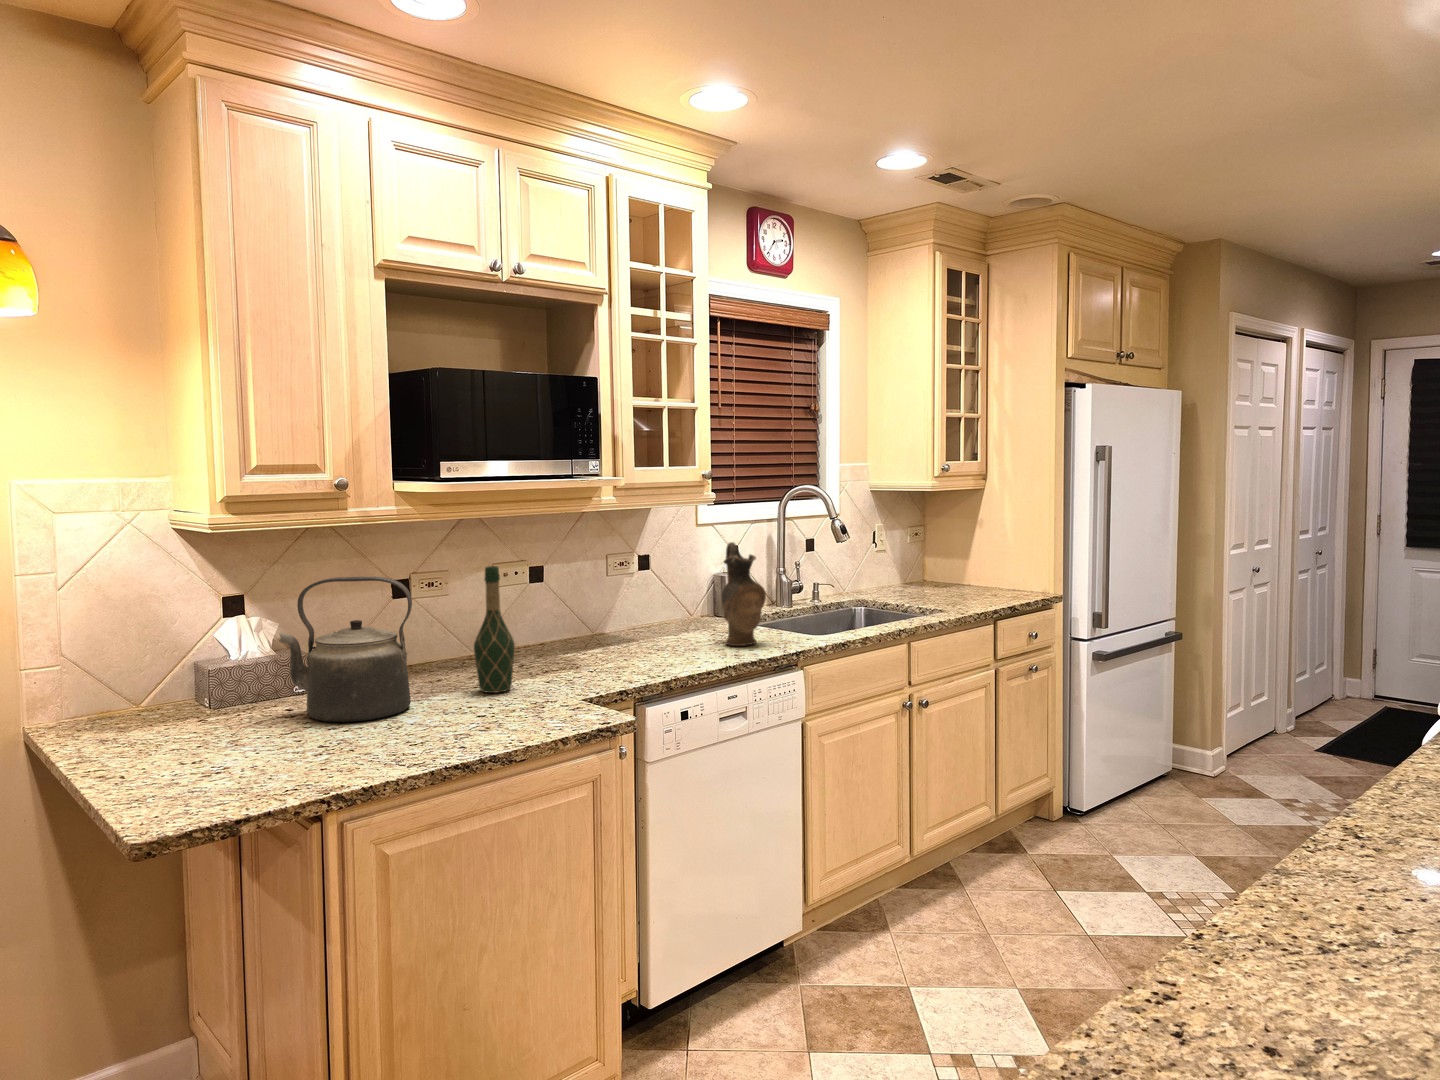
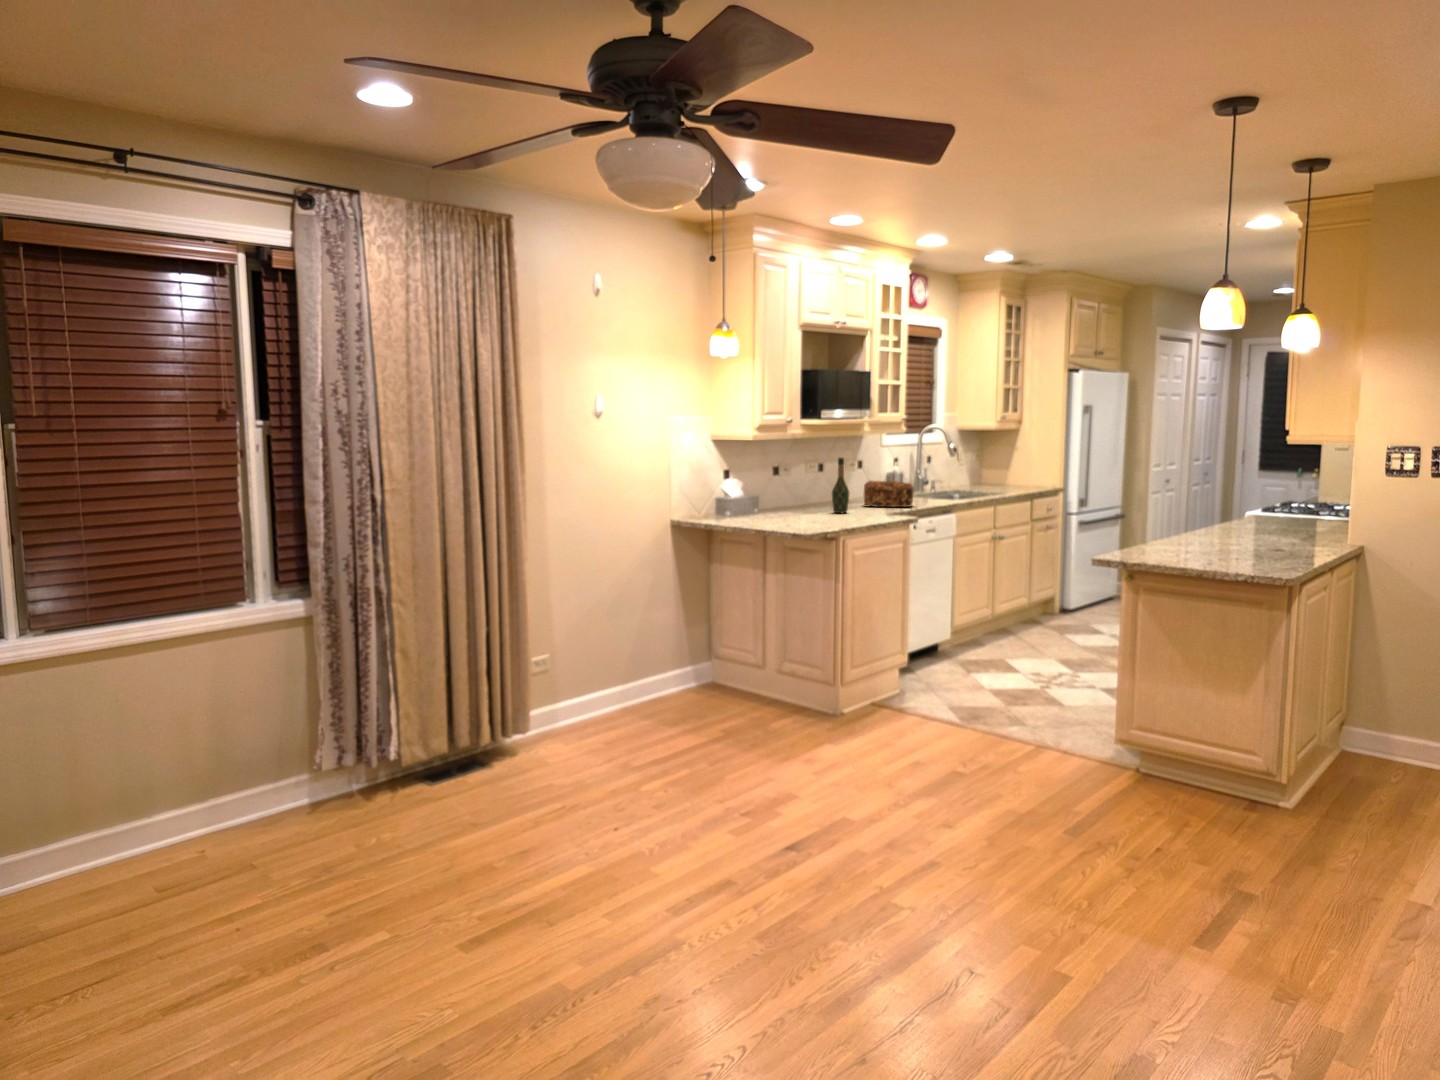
ceramic pitcher: present [722,542,766,646] -> none [913,452,936,502]
kettle: present [279,577,412,722] -> none [766,460,820,519]
bread loaf: none [590,607,703,666] -> present [864,481,914,507]

